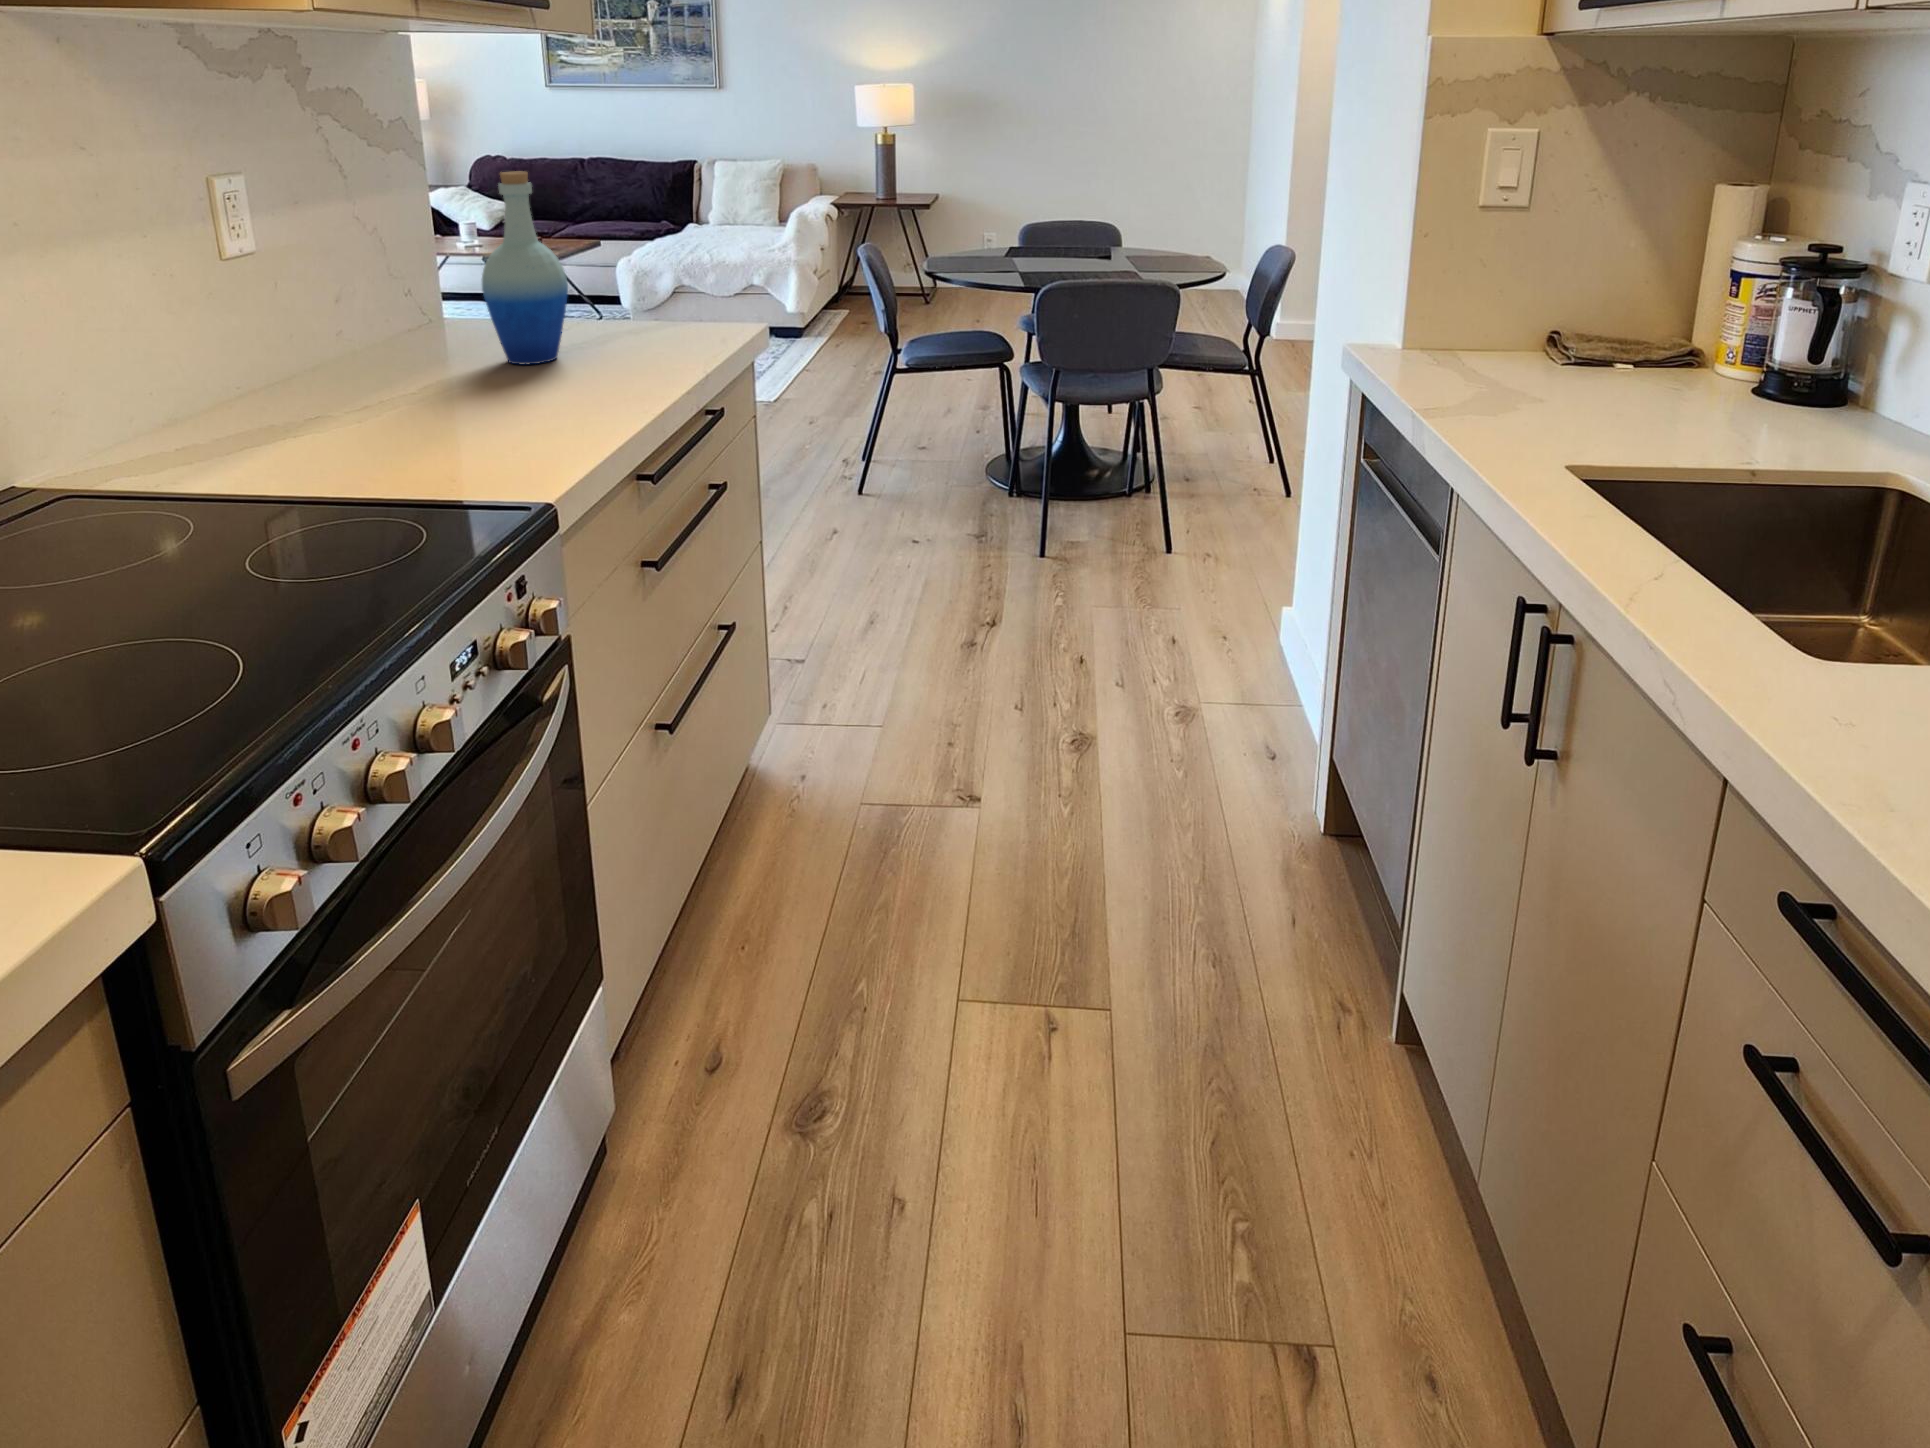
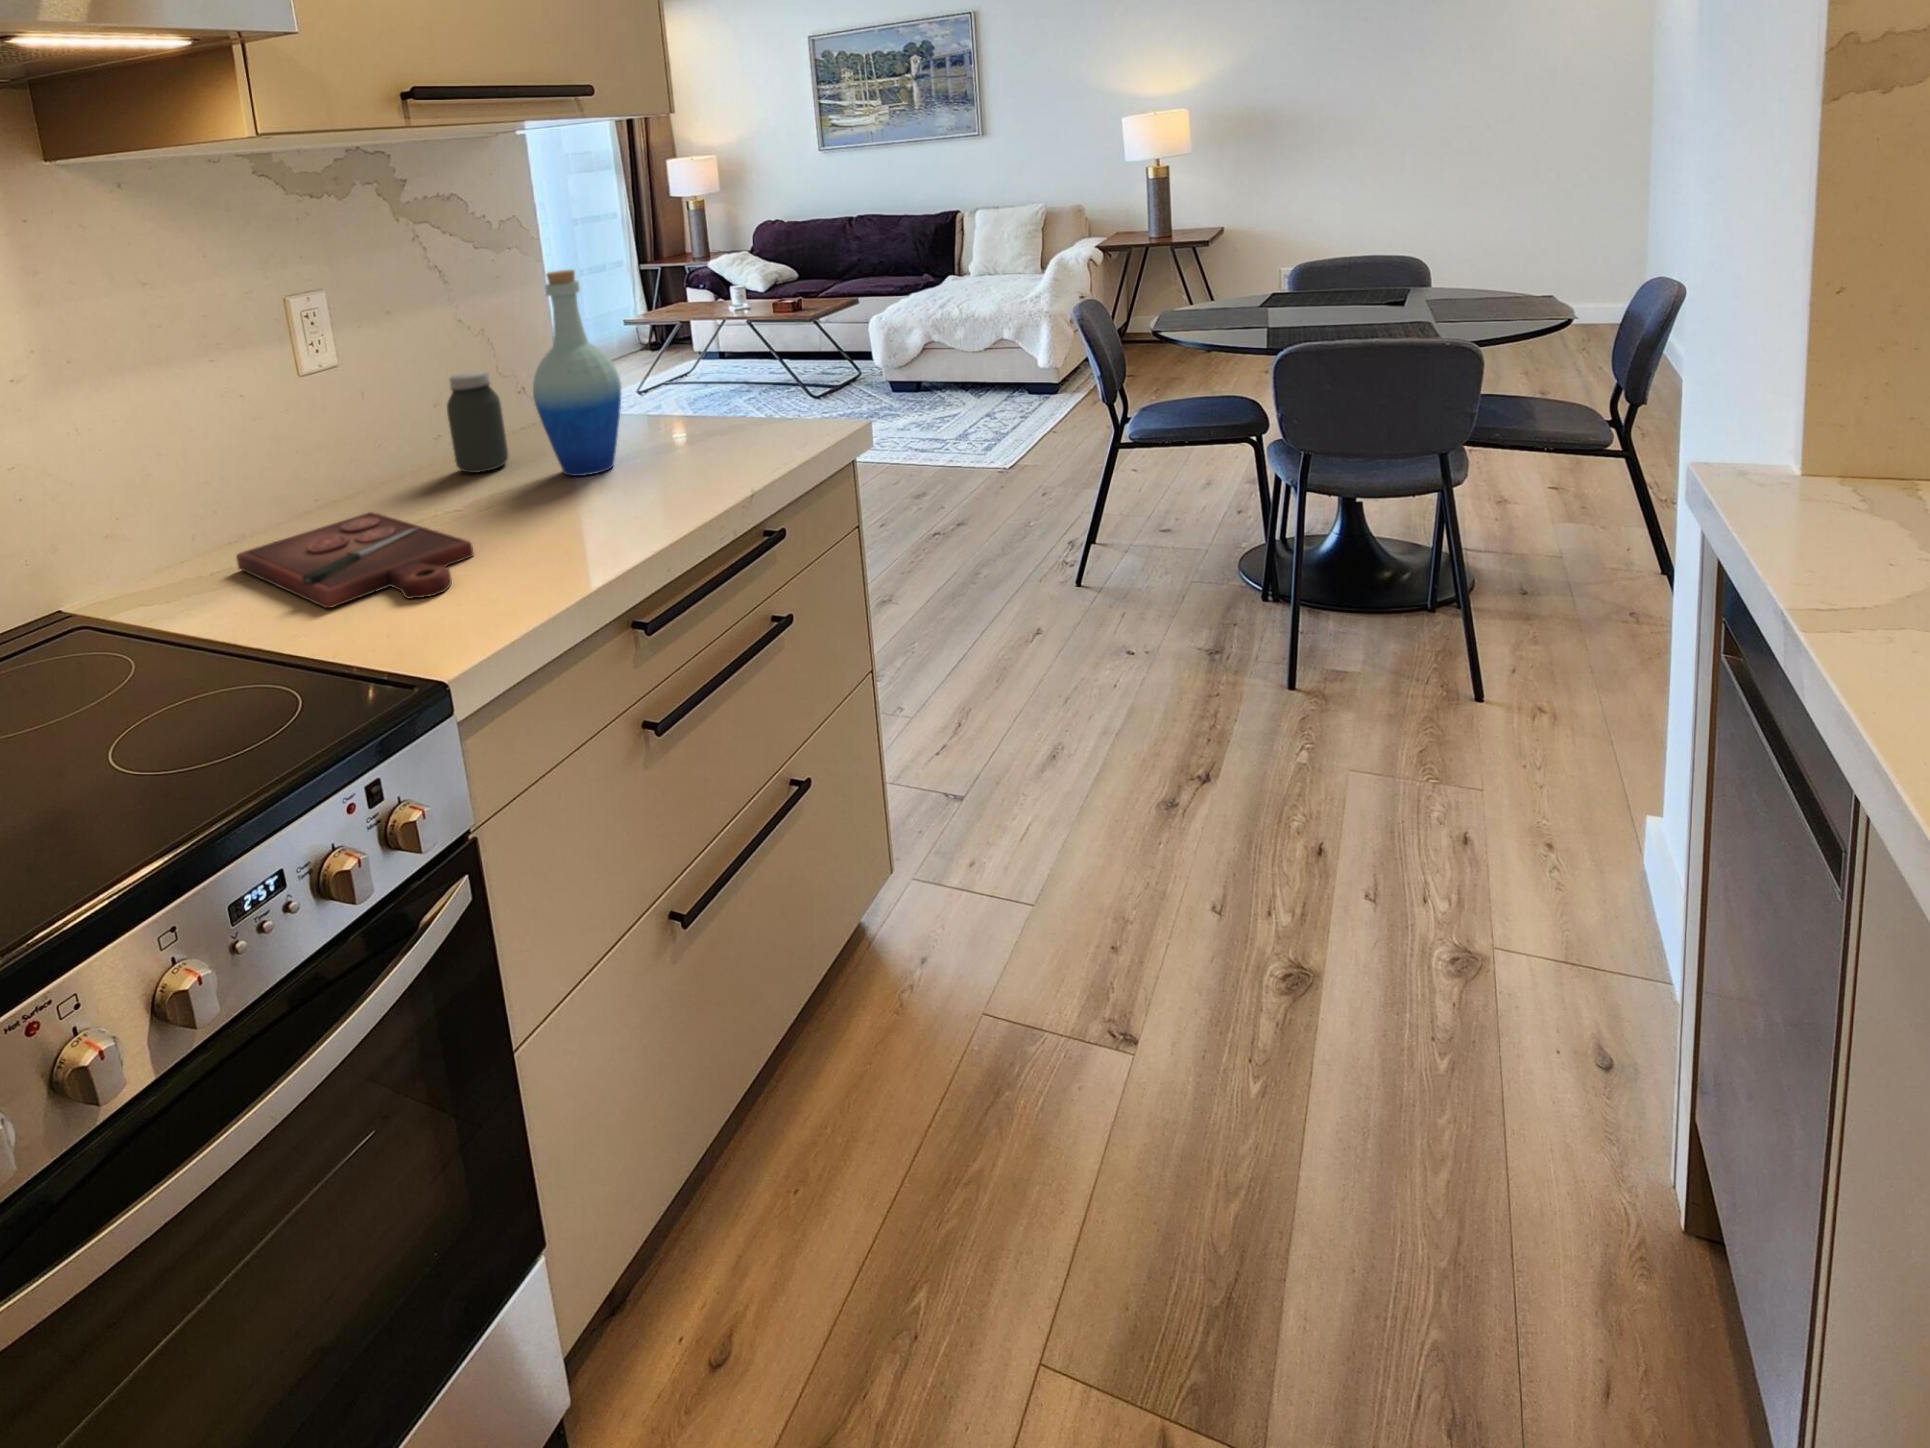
jar: none [373,266,435,364] -> present [447,371,508,473]
cutting board: none [211,393,488,465] -> present [236,512,474,608]

